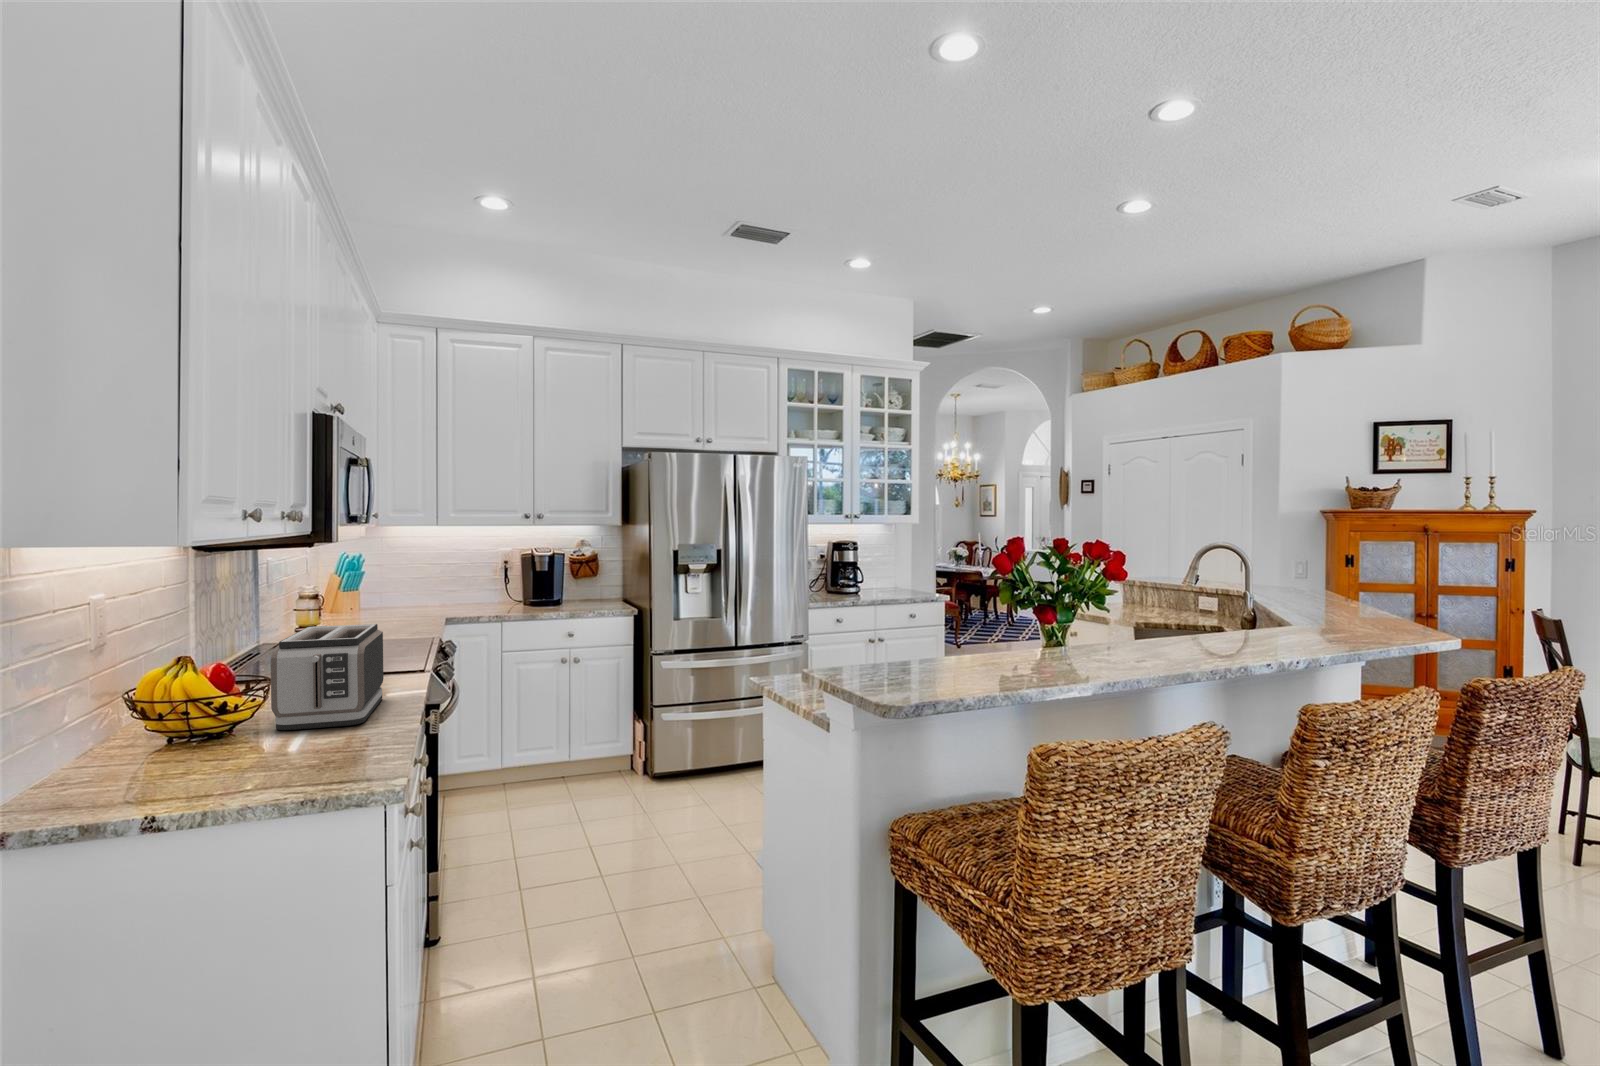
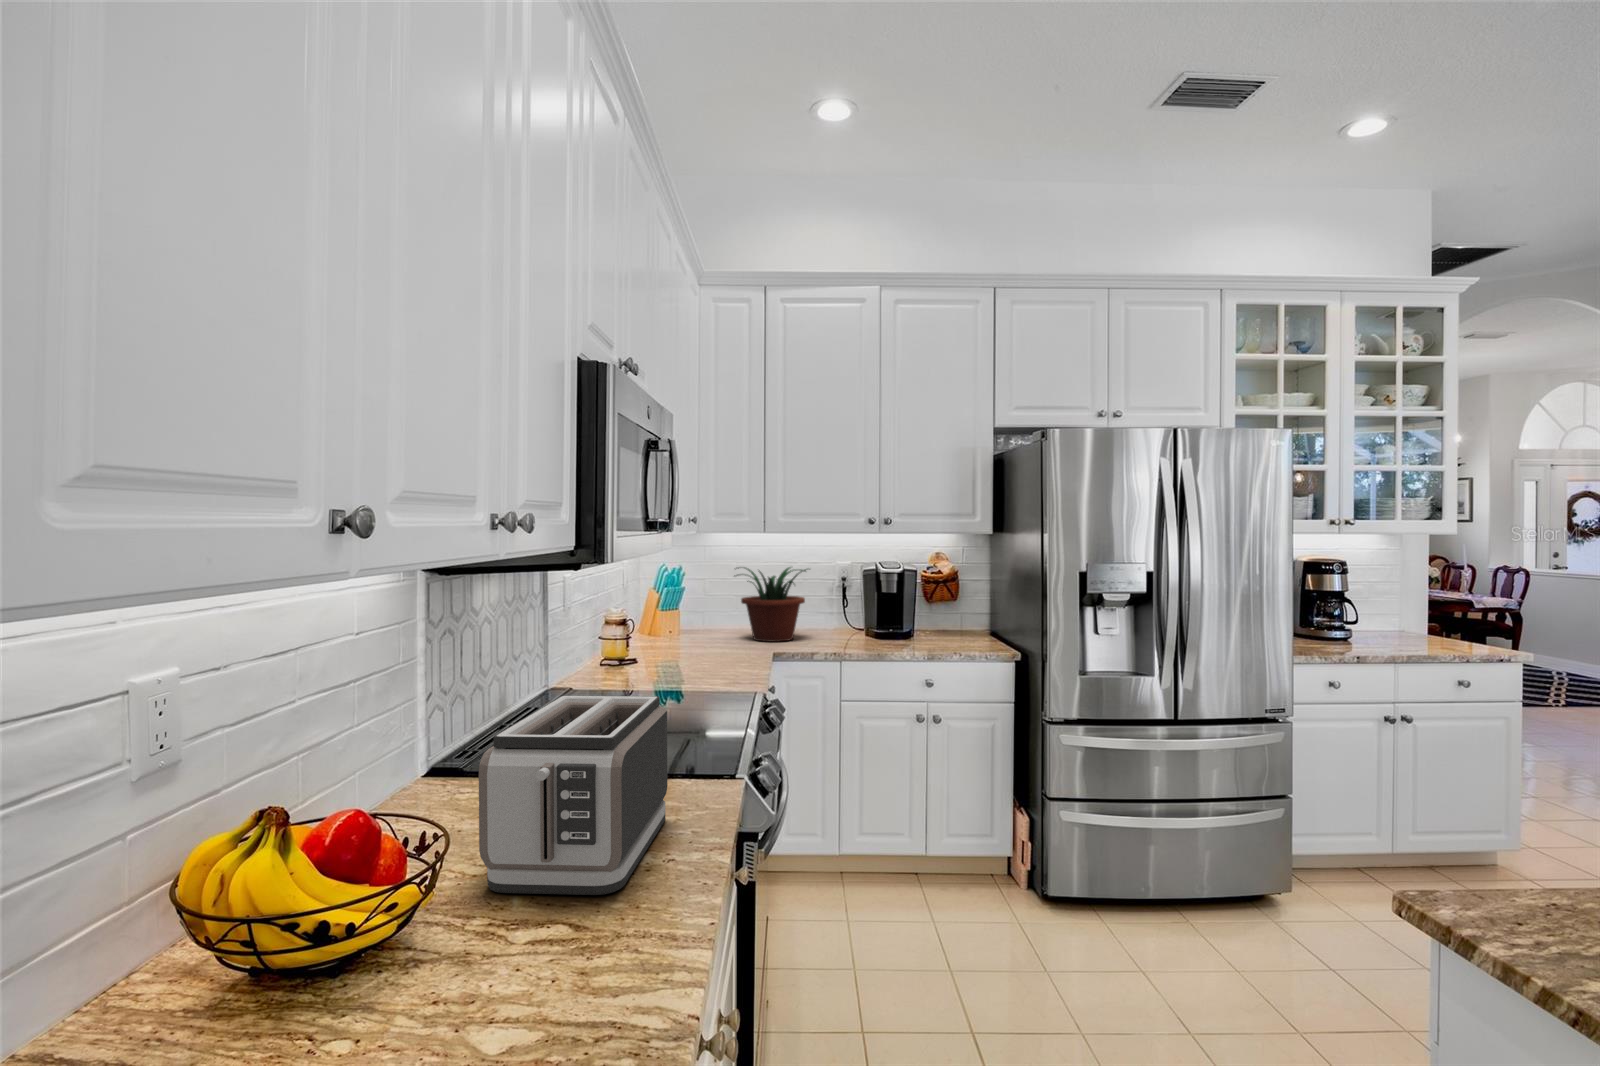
potted plant: none [410,552,477,612] -> present [738,567,807,642]

